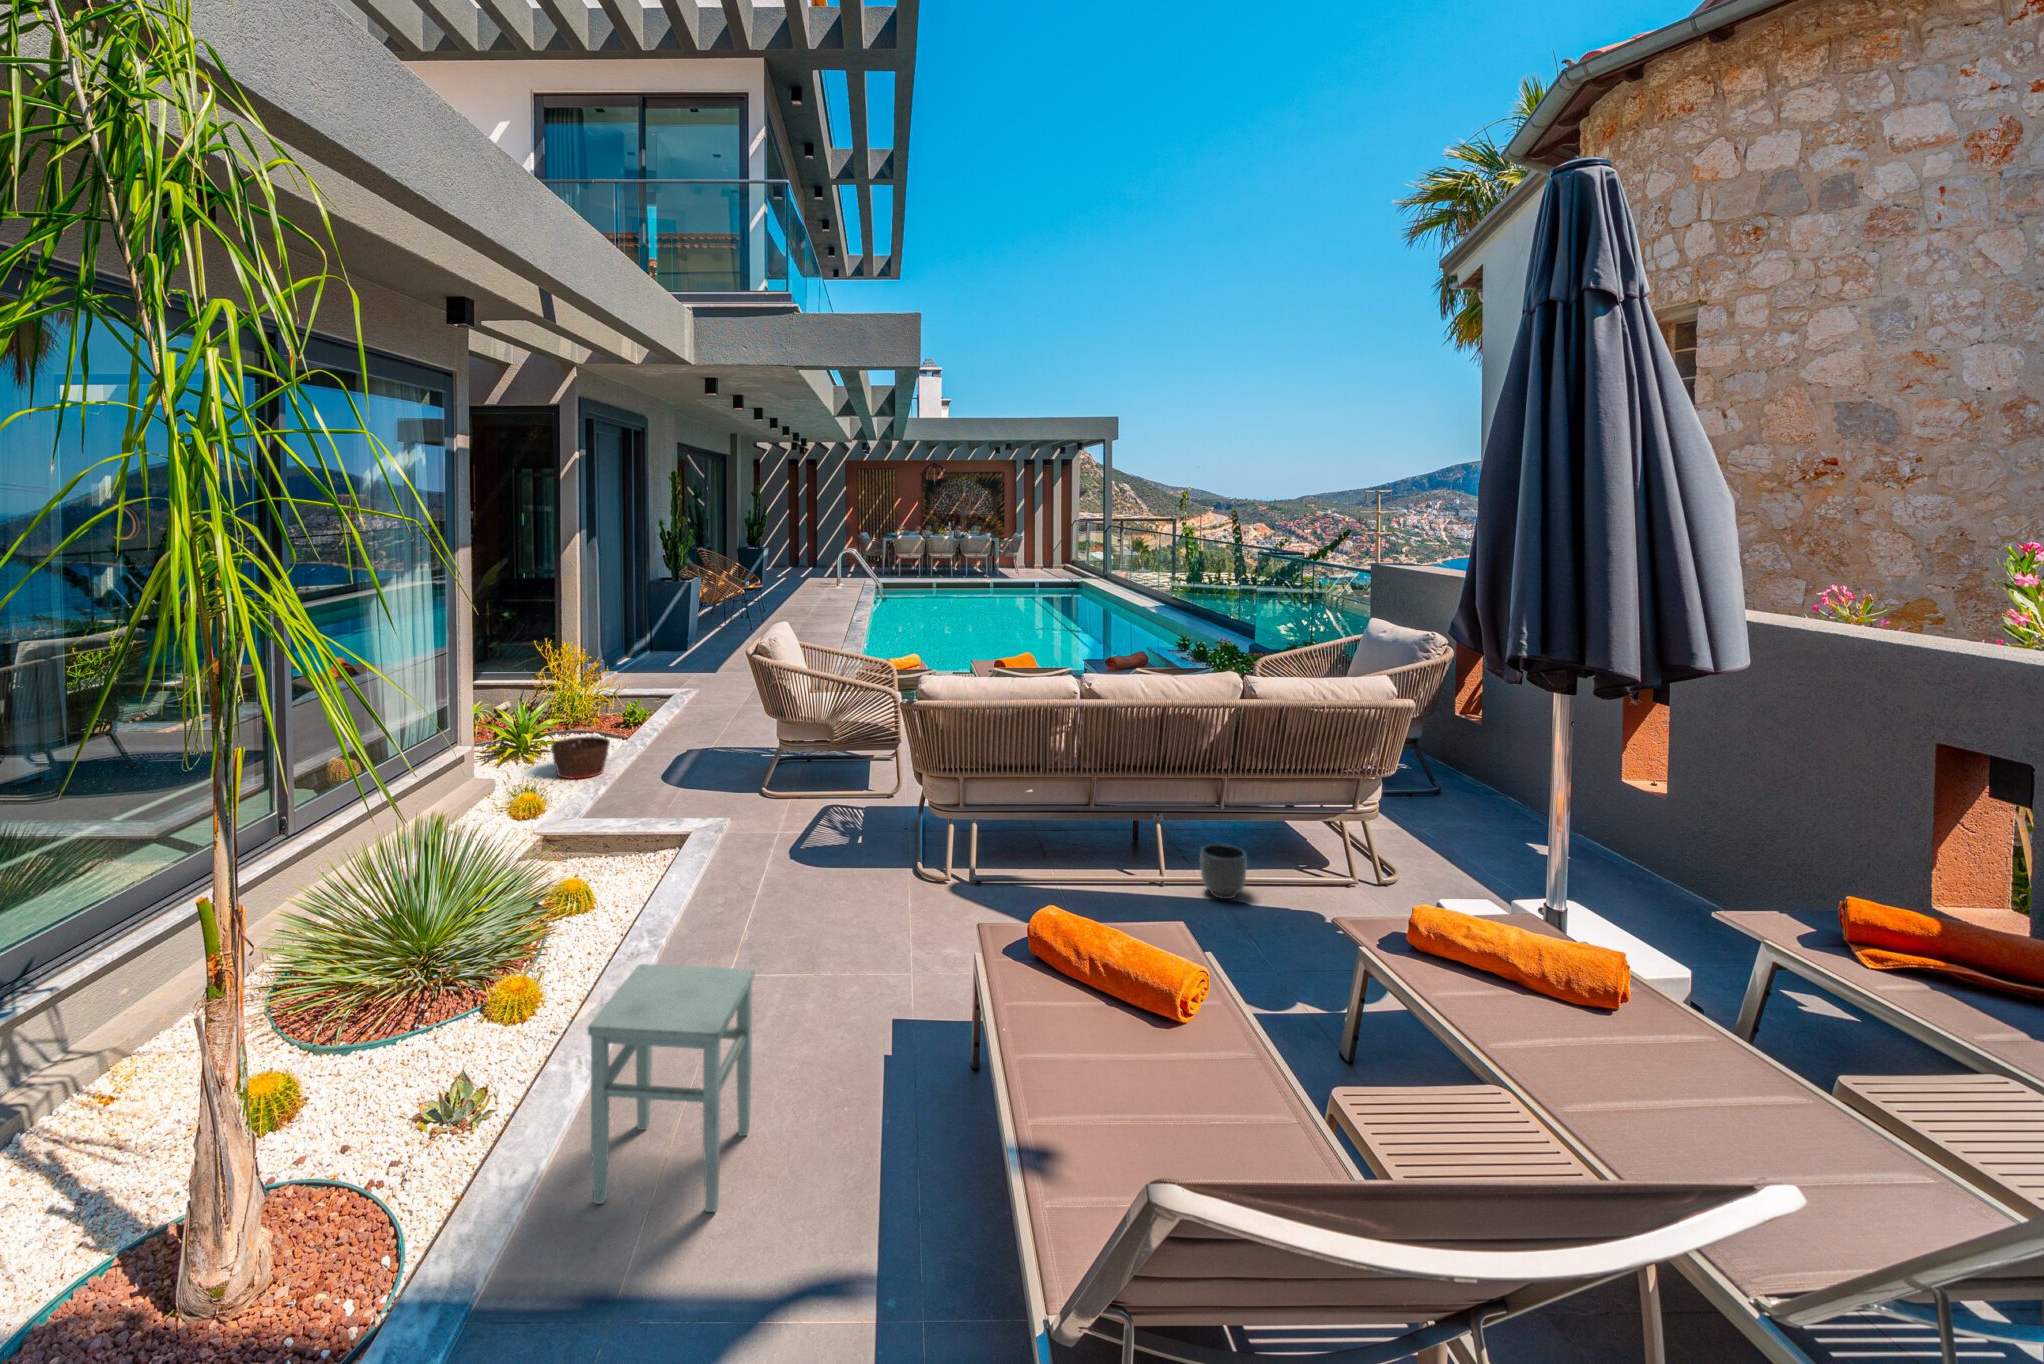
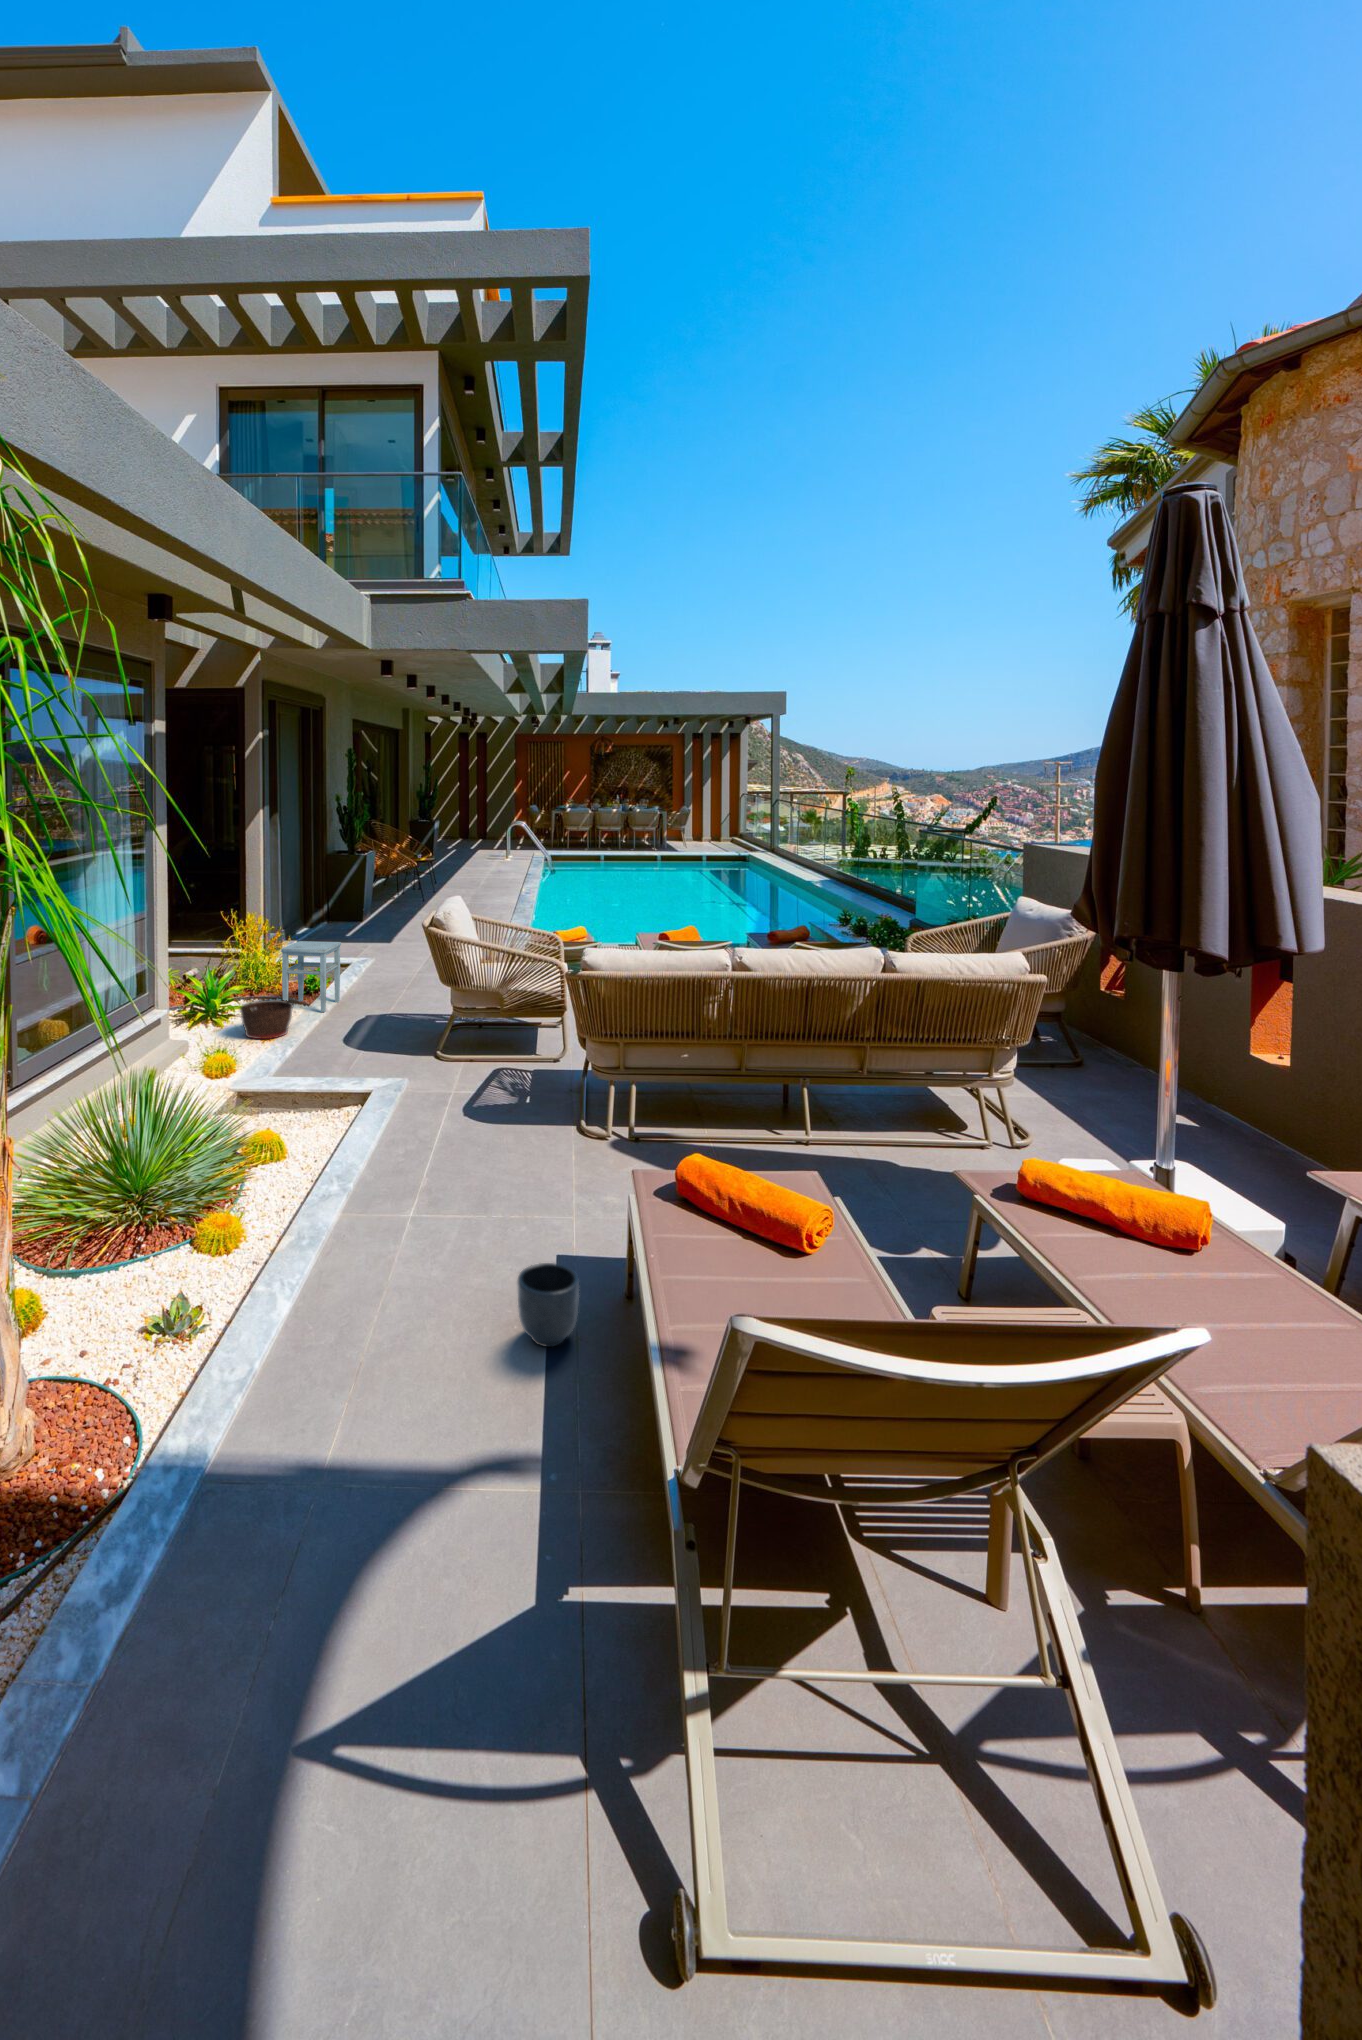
planter: present [1200,844,1247,899] -> present [517,1263,579,1347]
stool: present [588,964,755,1212] -> present [281,941,341,1012]

